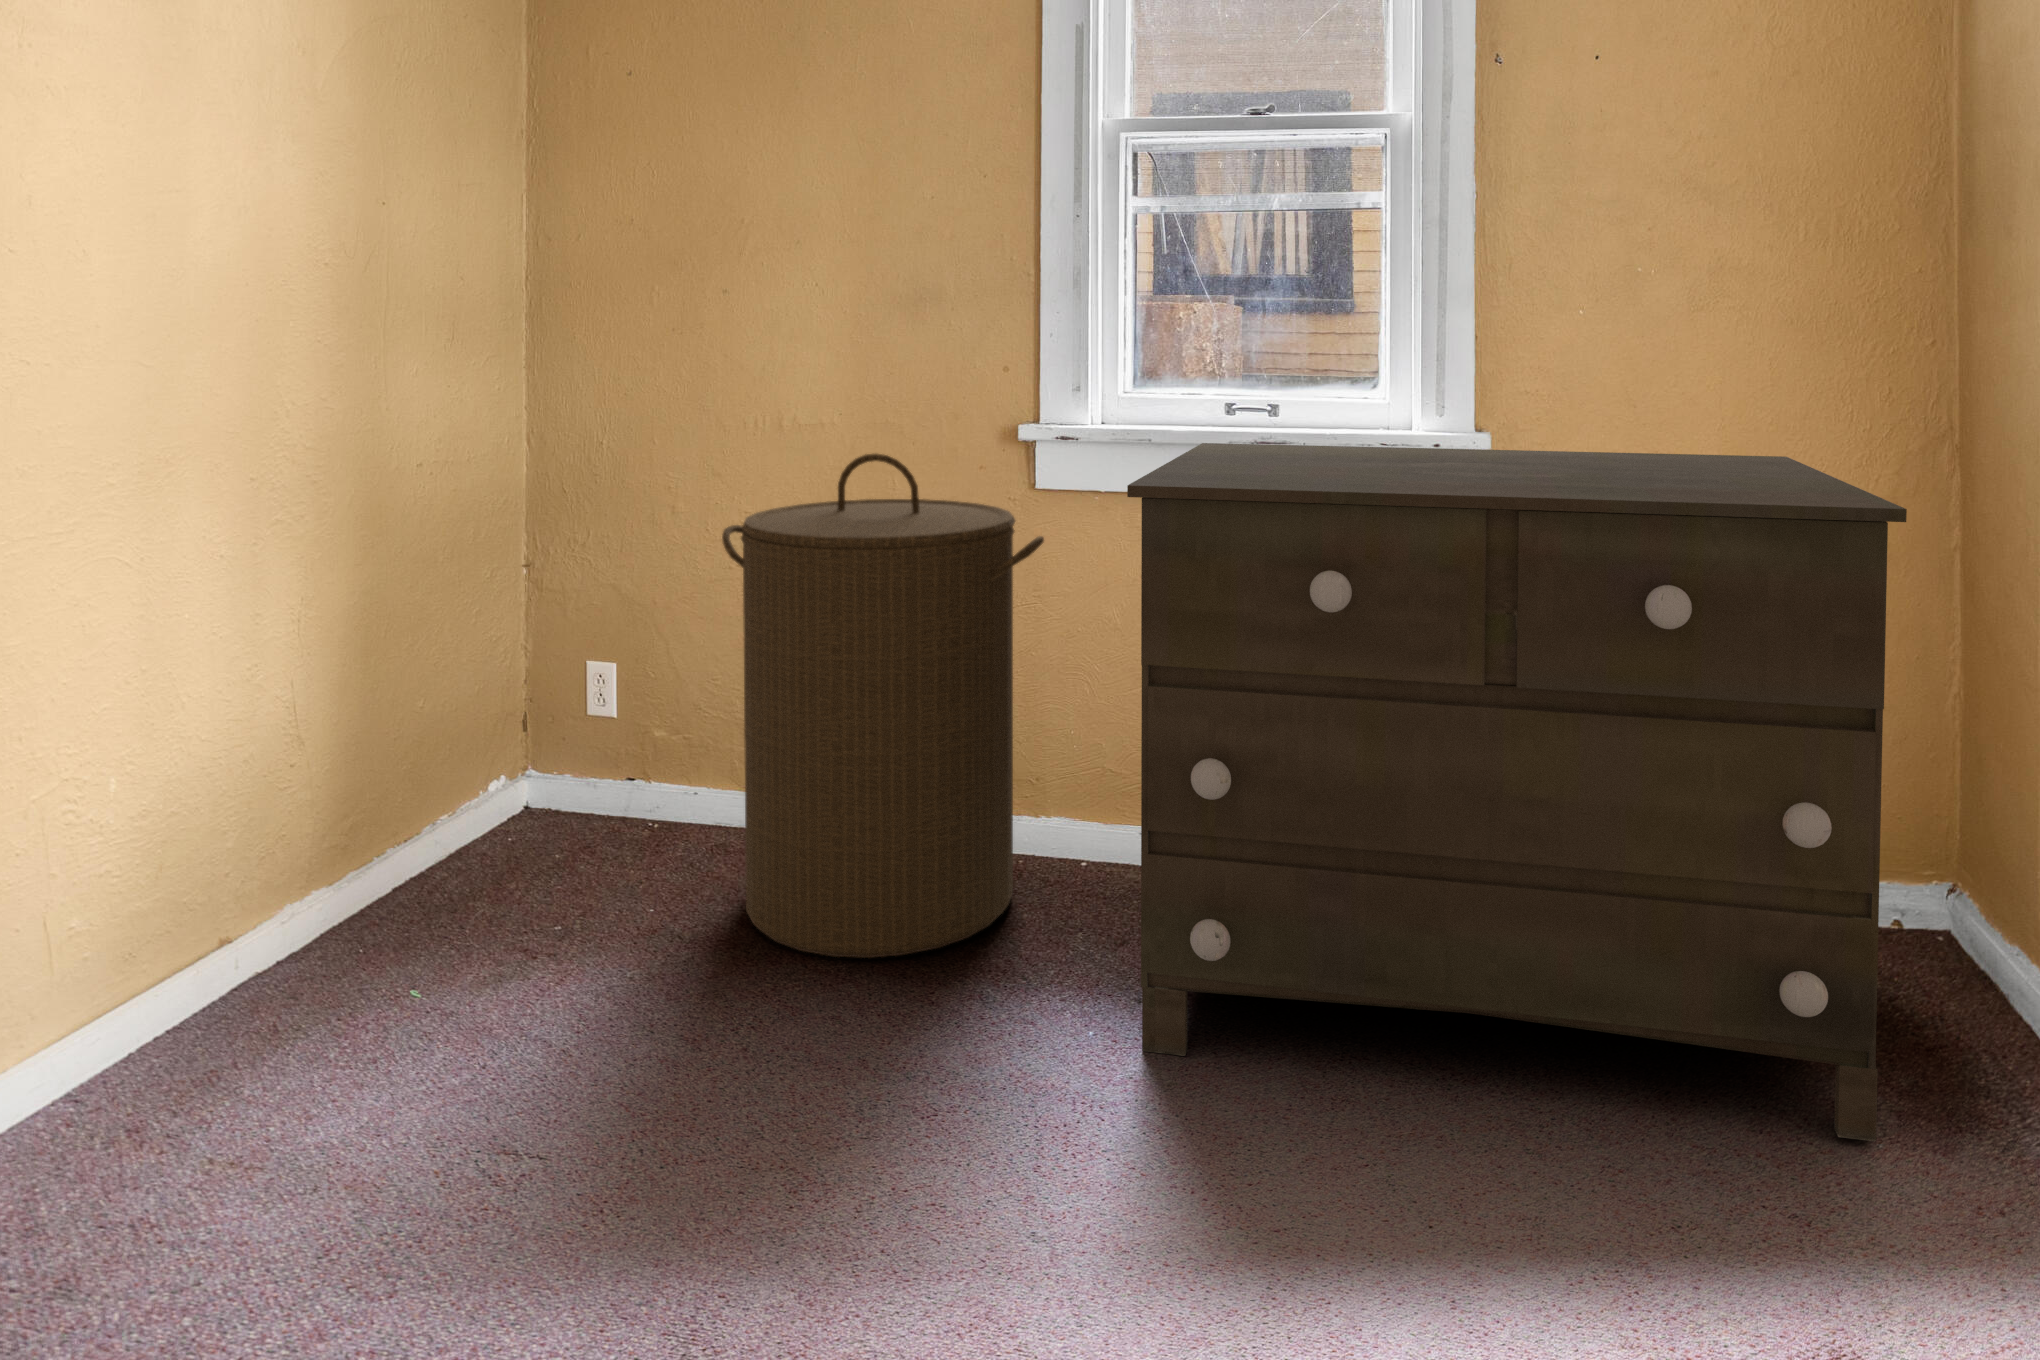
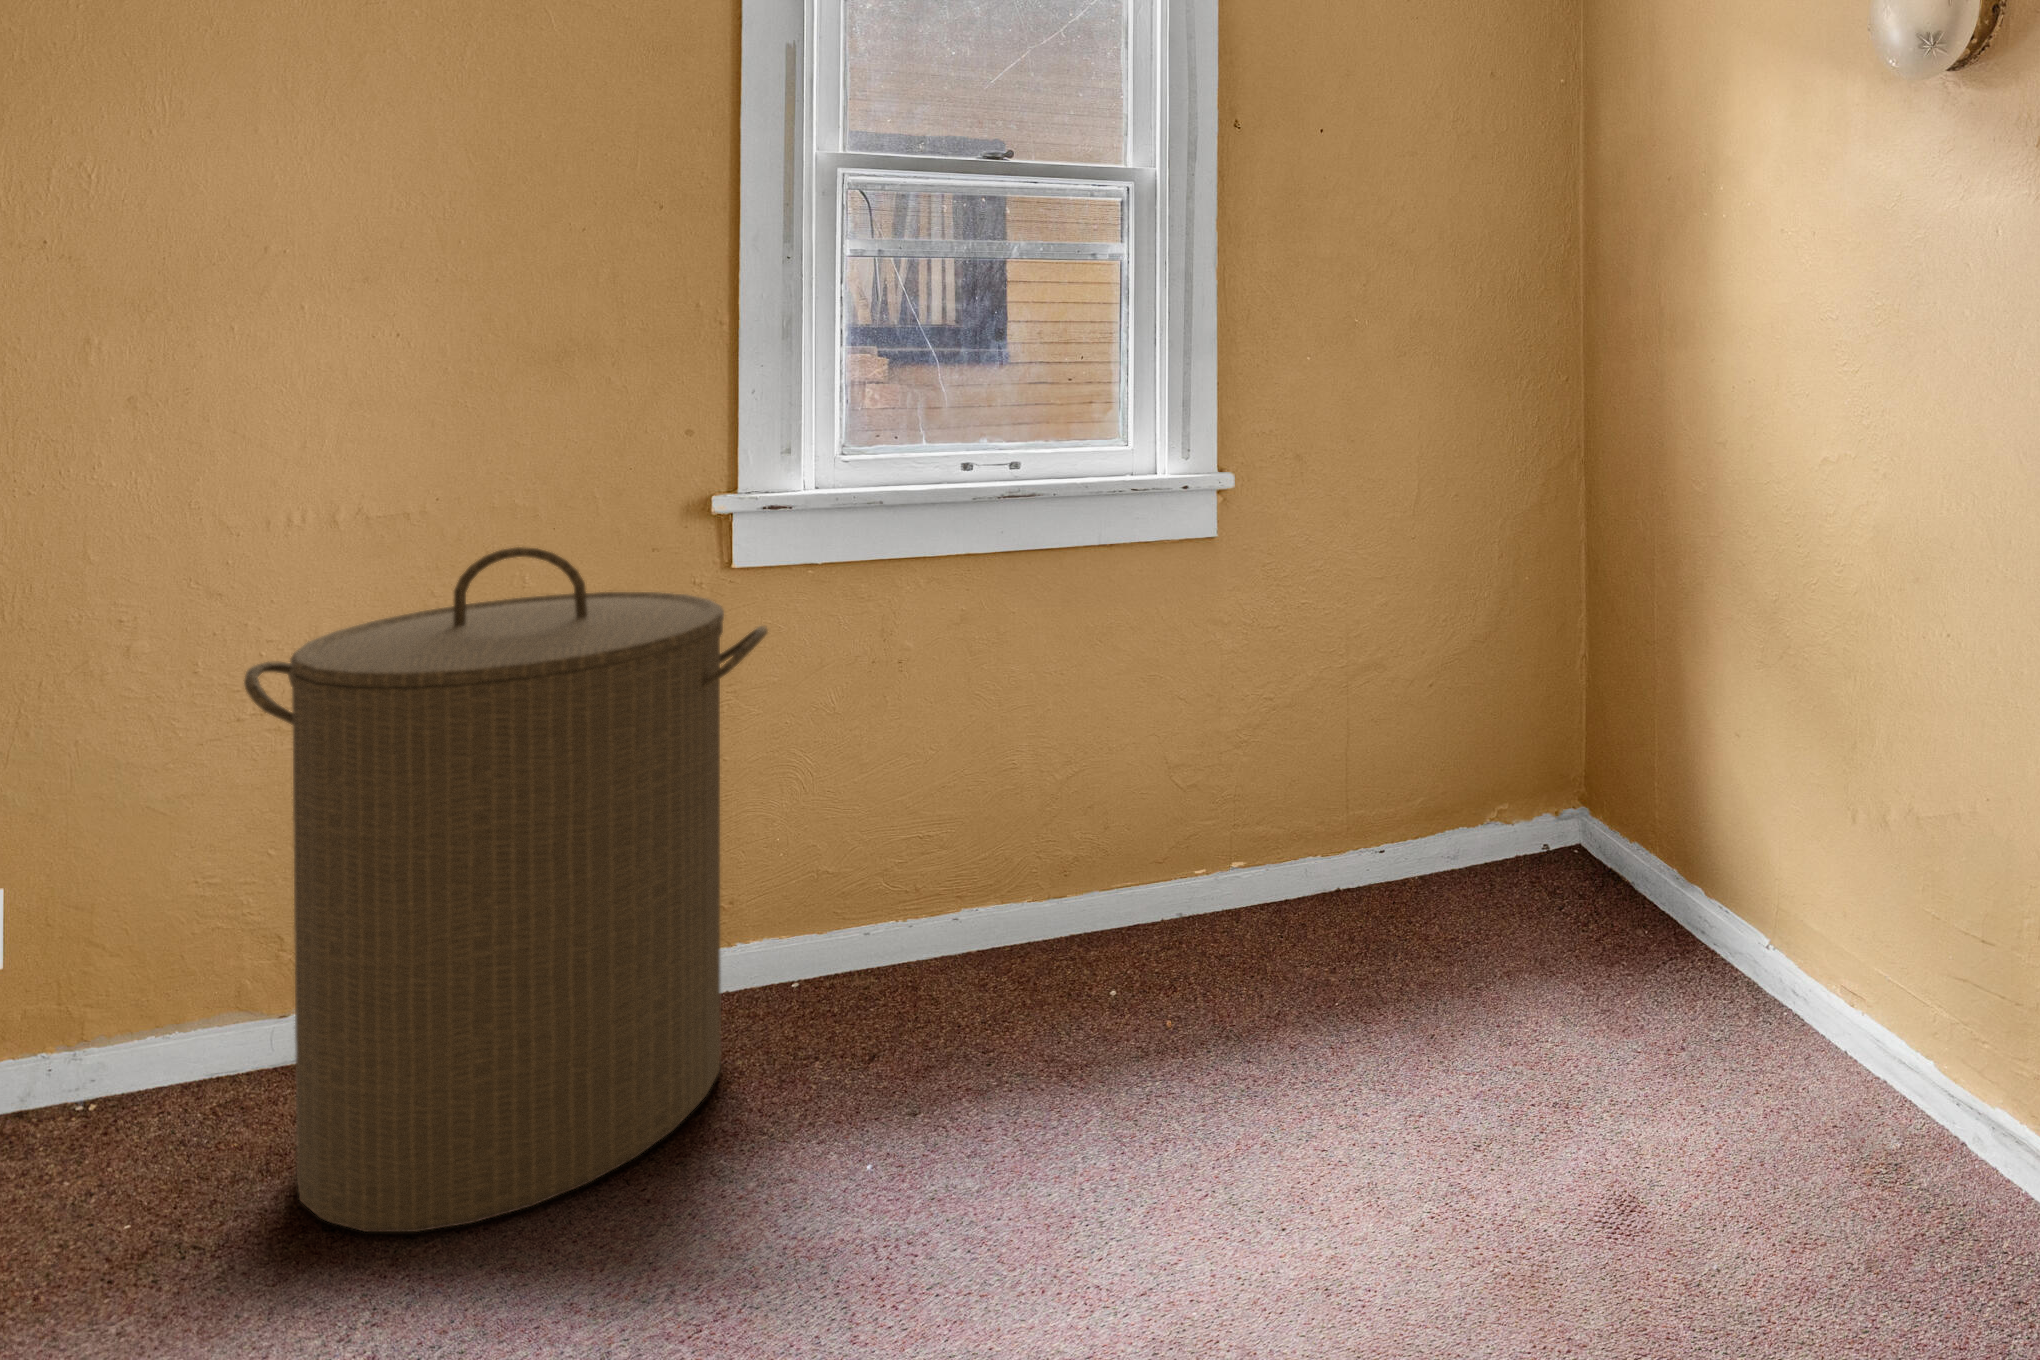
dresser: present [1127,443,1907,1141] -> none [935,482,1632,1202]

